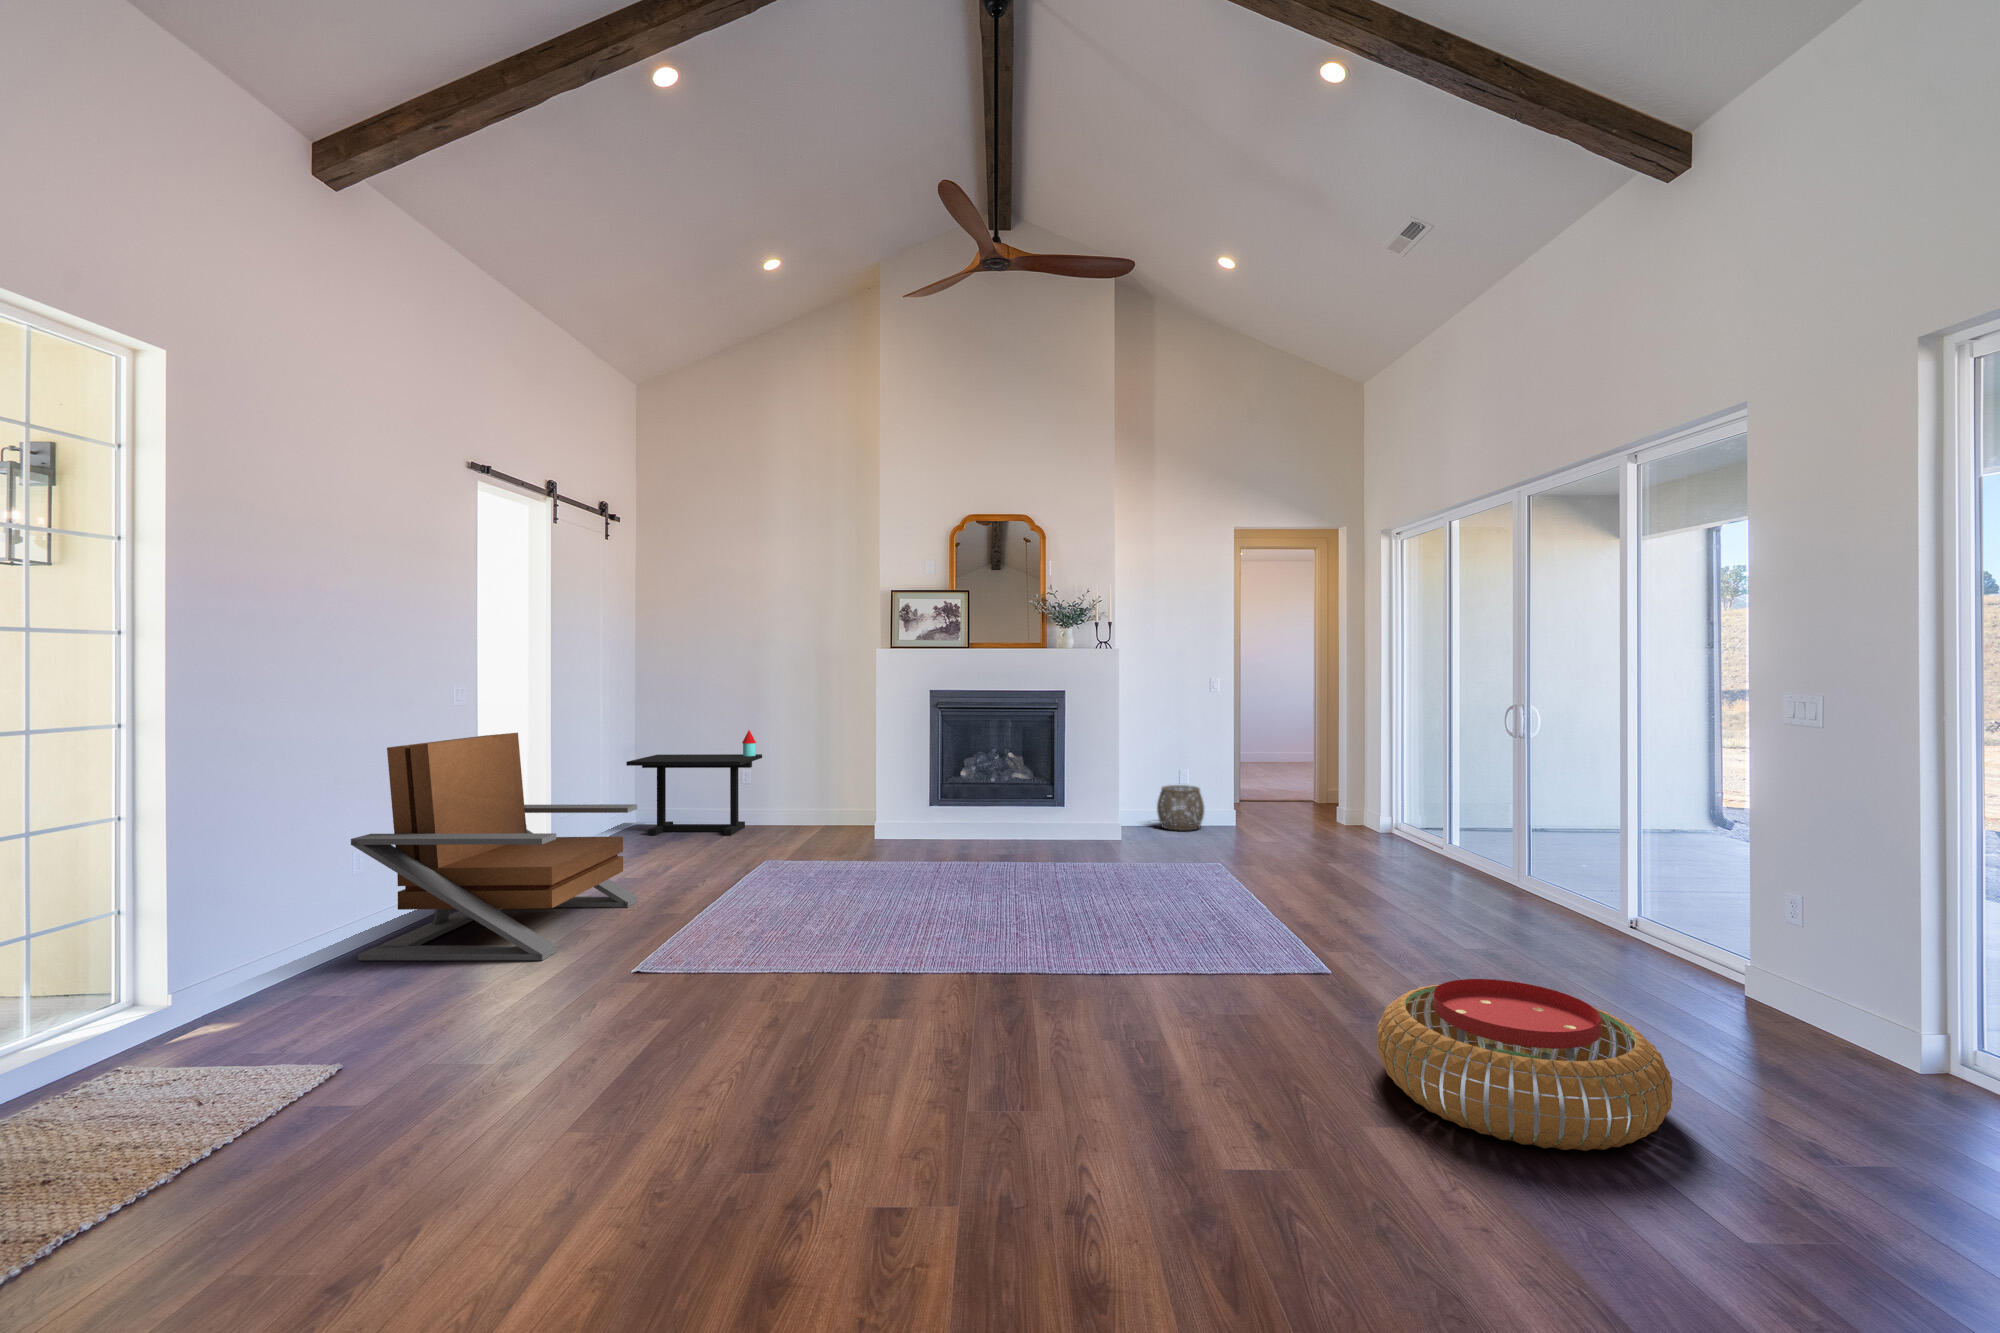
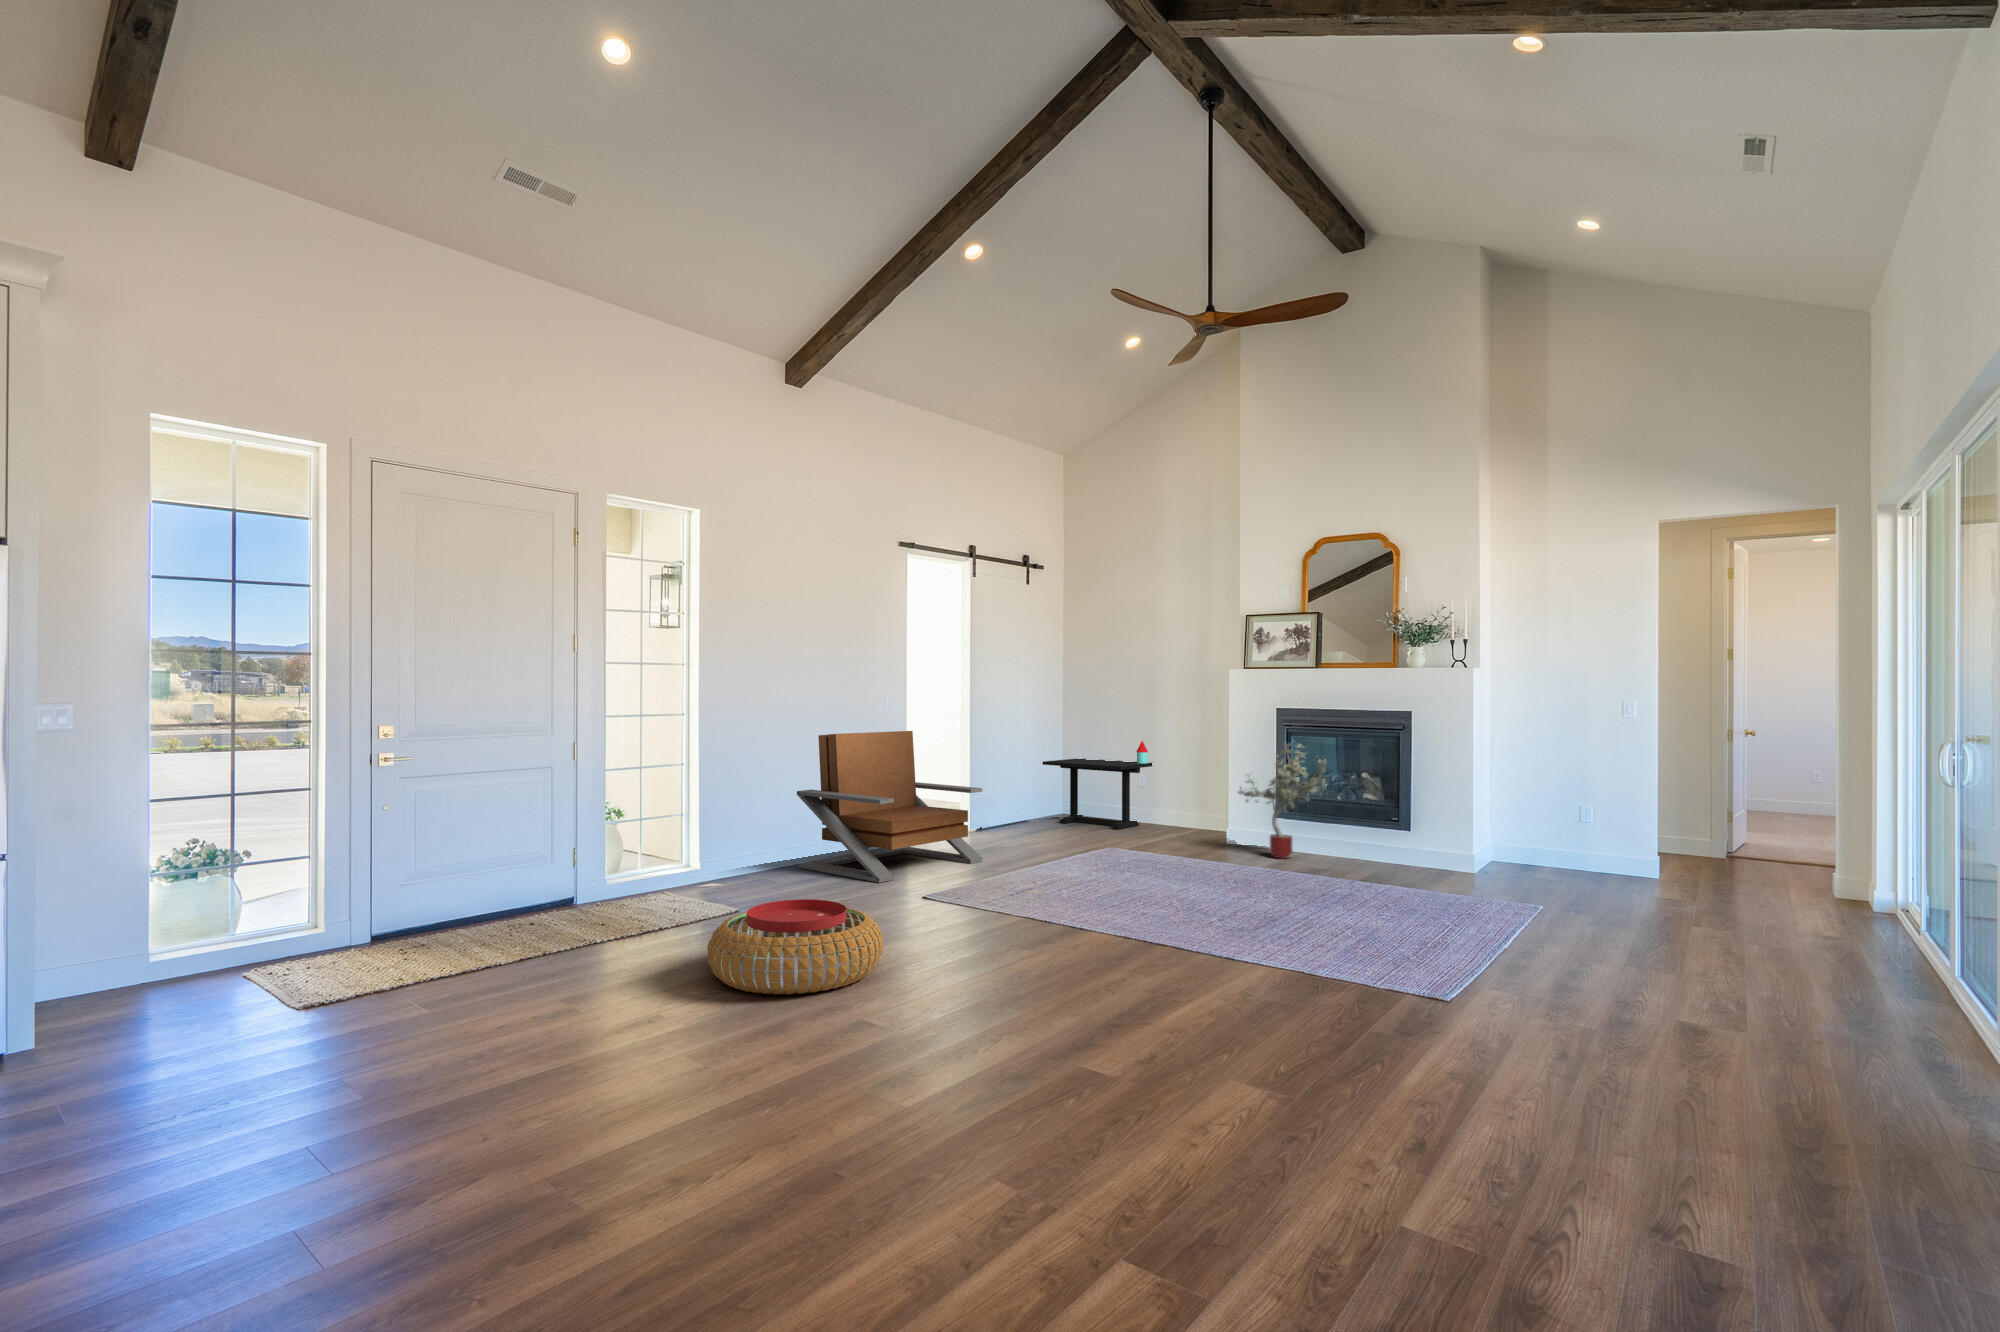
potted tree: none [898,725,997,847] -> present [1238,743,1328,859]
woven basket: present [1157,785,1204,831] -> none [1543,824,1607,877]
pouf: present [1377,979,1673,1151] -> present [707,899,883,994]

